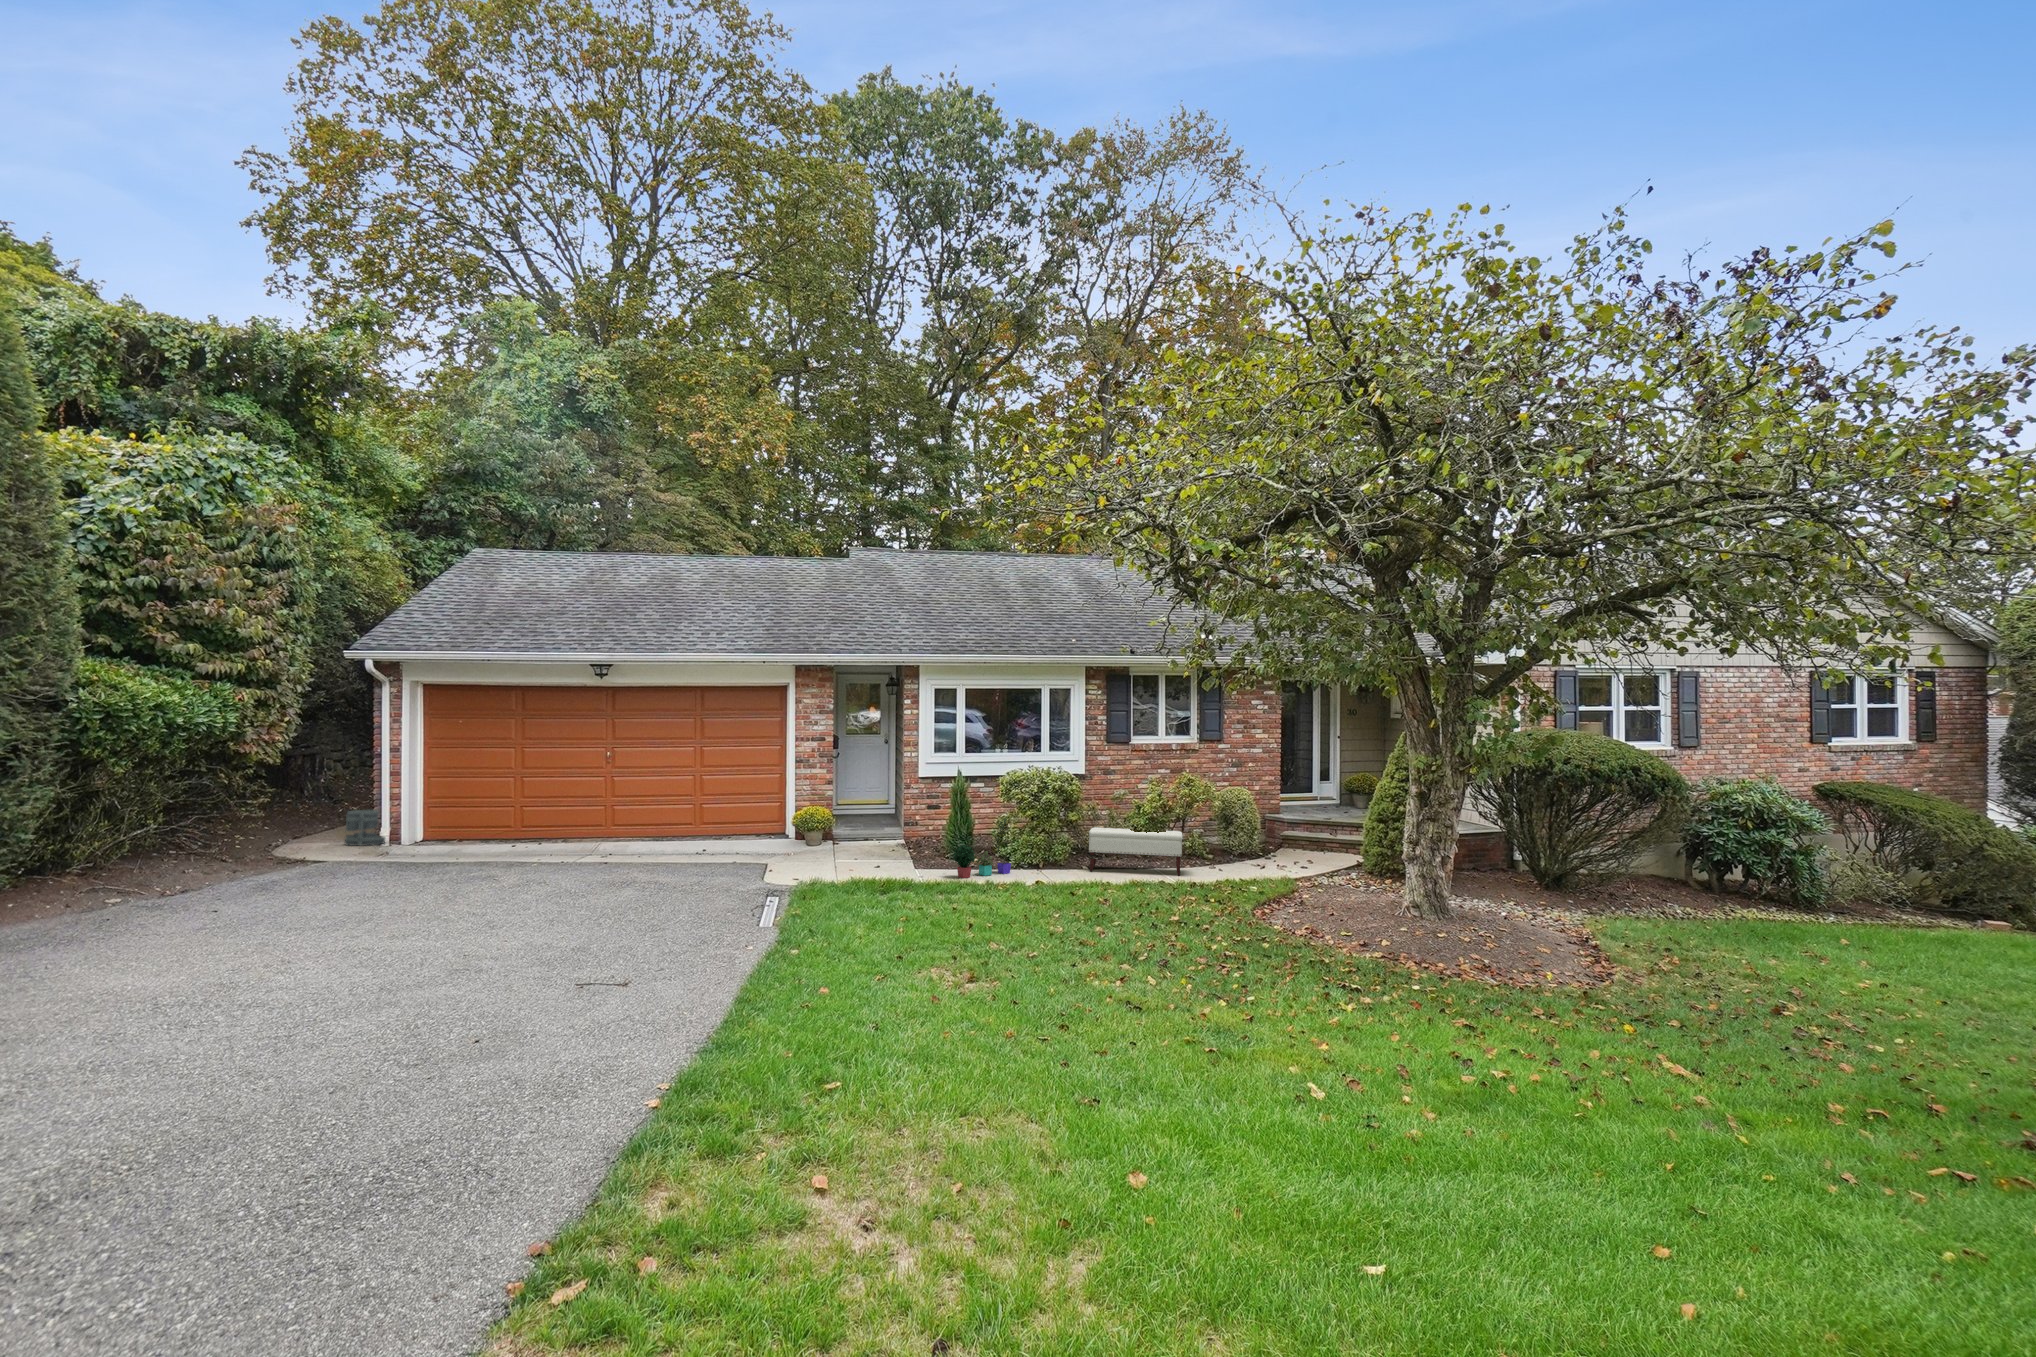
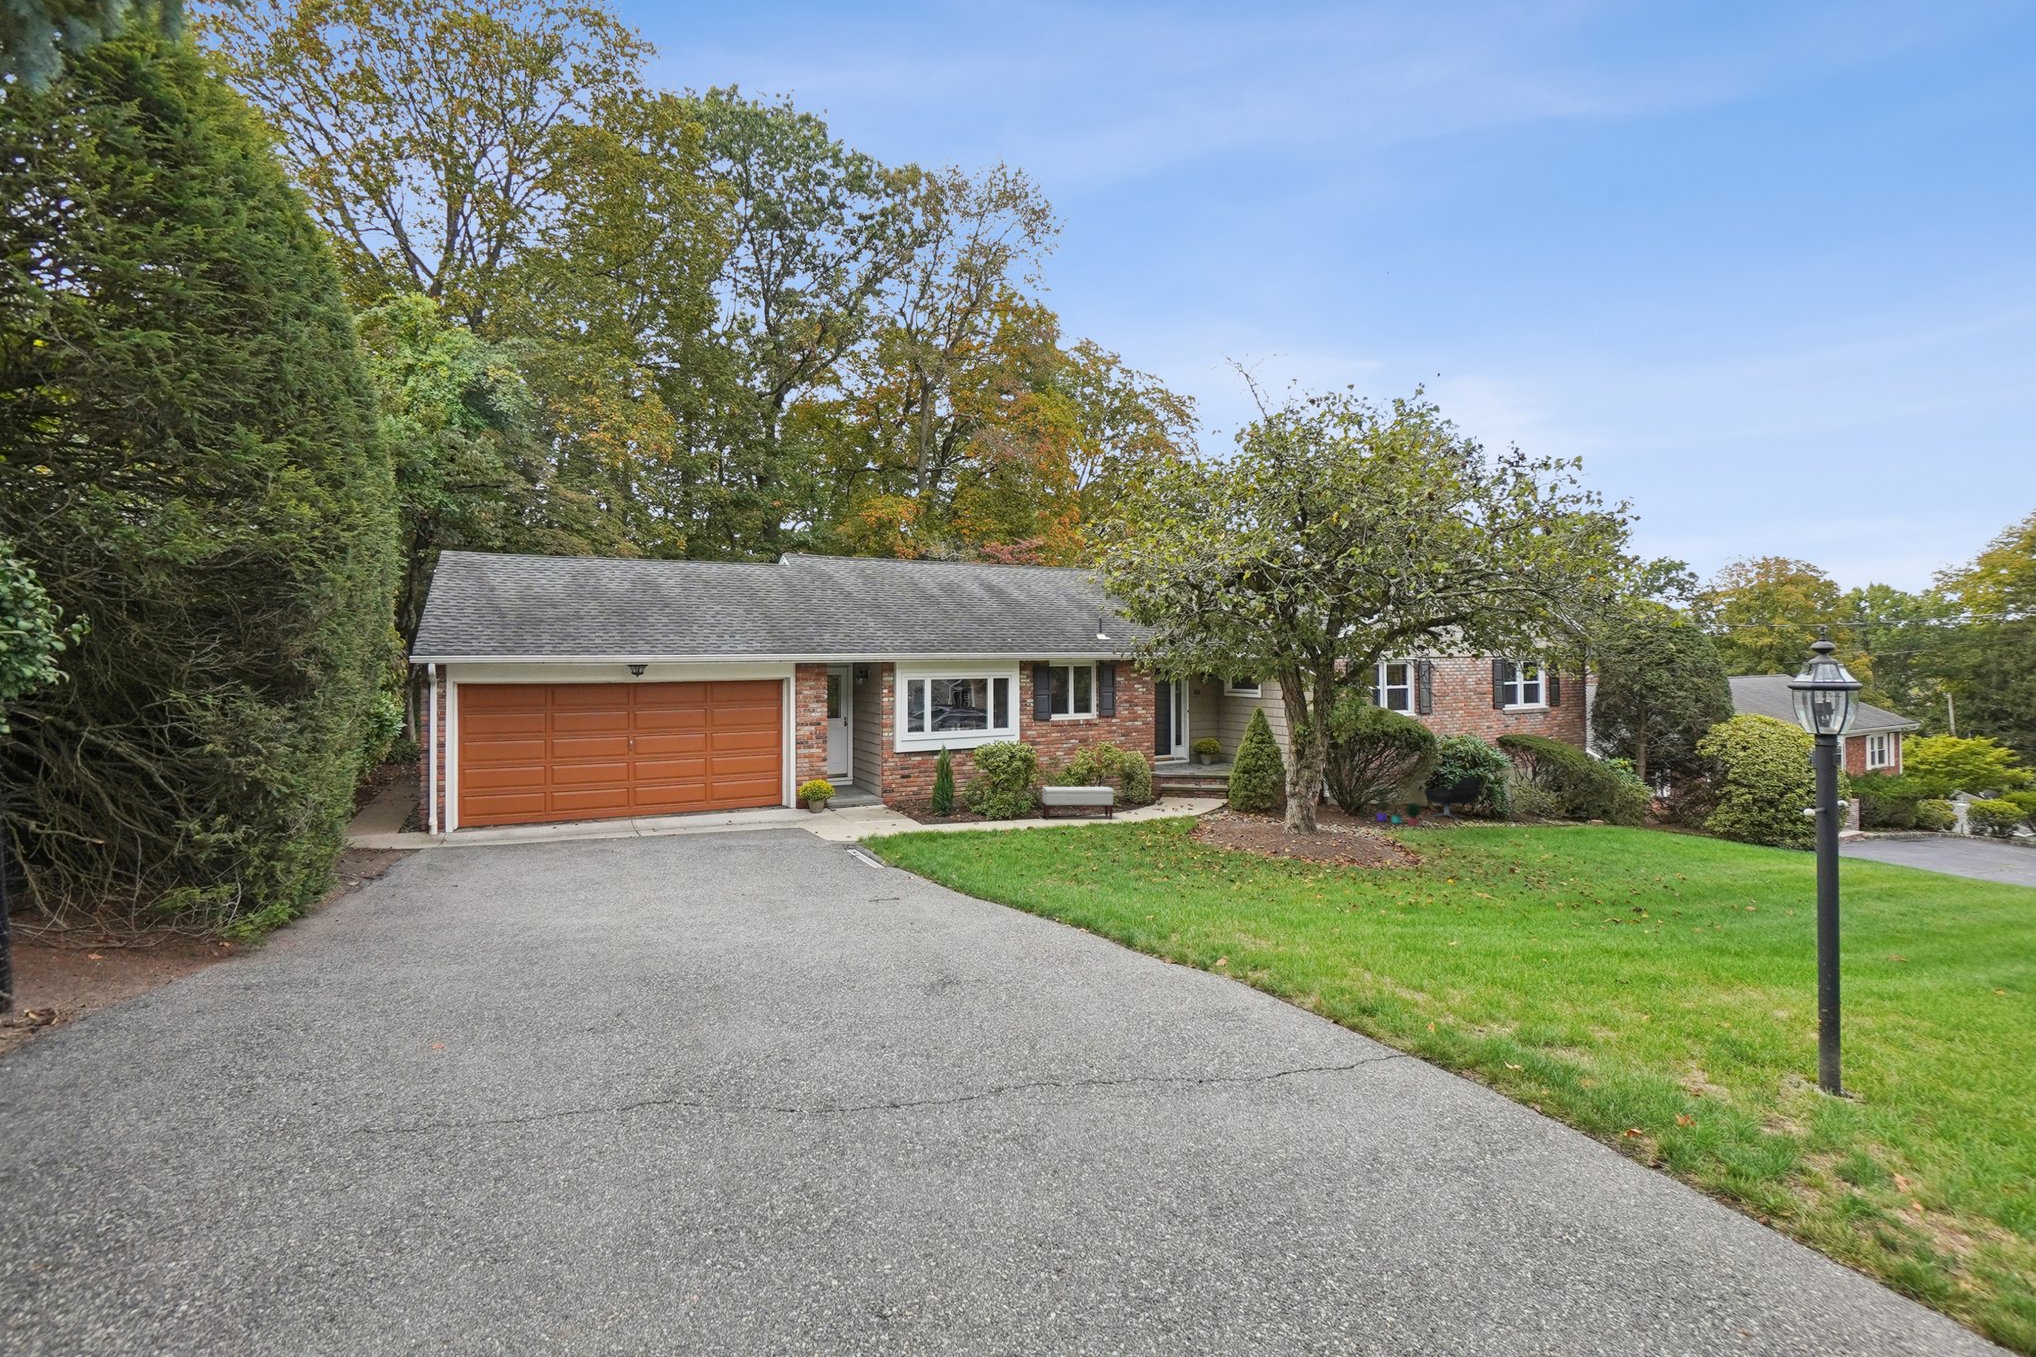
bucket: present [345,810,385,846] -> none [379,798,417,831]
potted plant: present [953,818,1011,878] -> present [1376,783,1421,826]
lounge chair: none [1676,839,1777,905] -> present [1424,777,1481,815]

